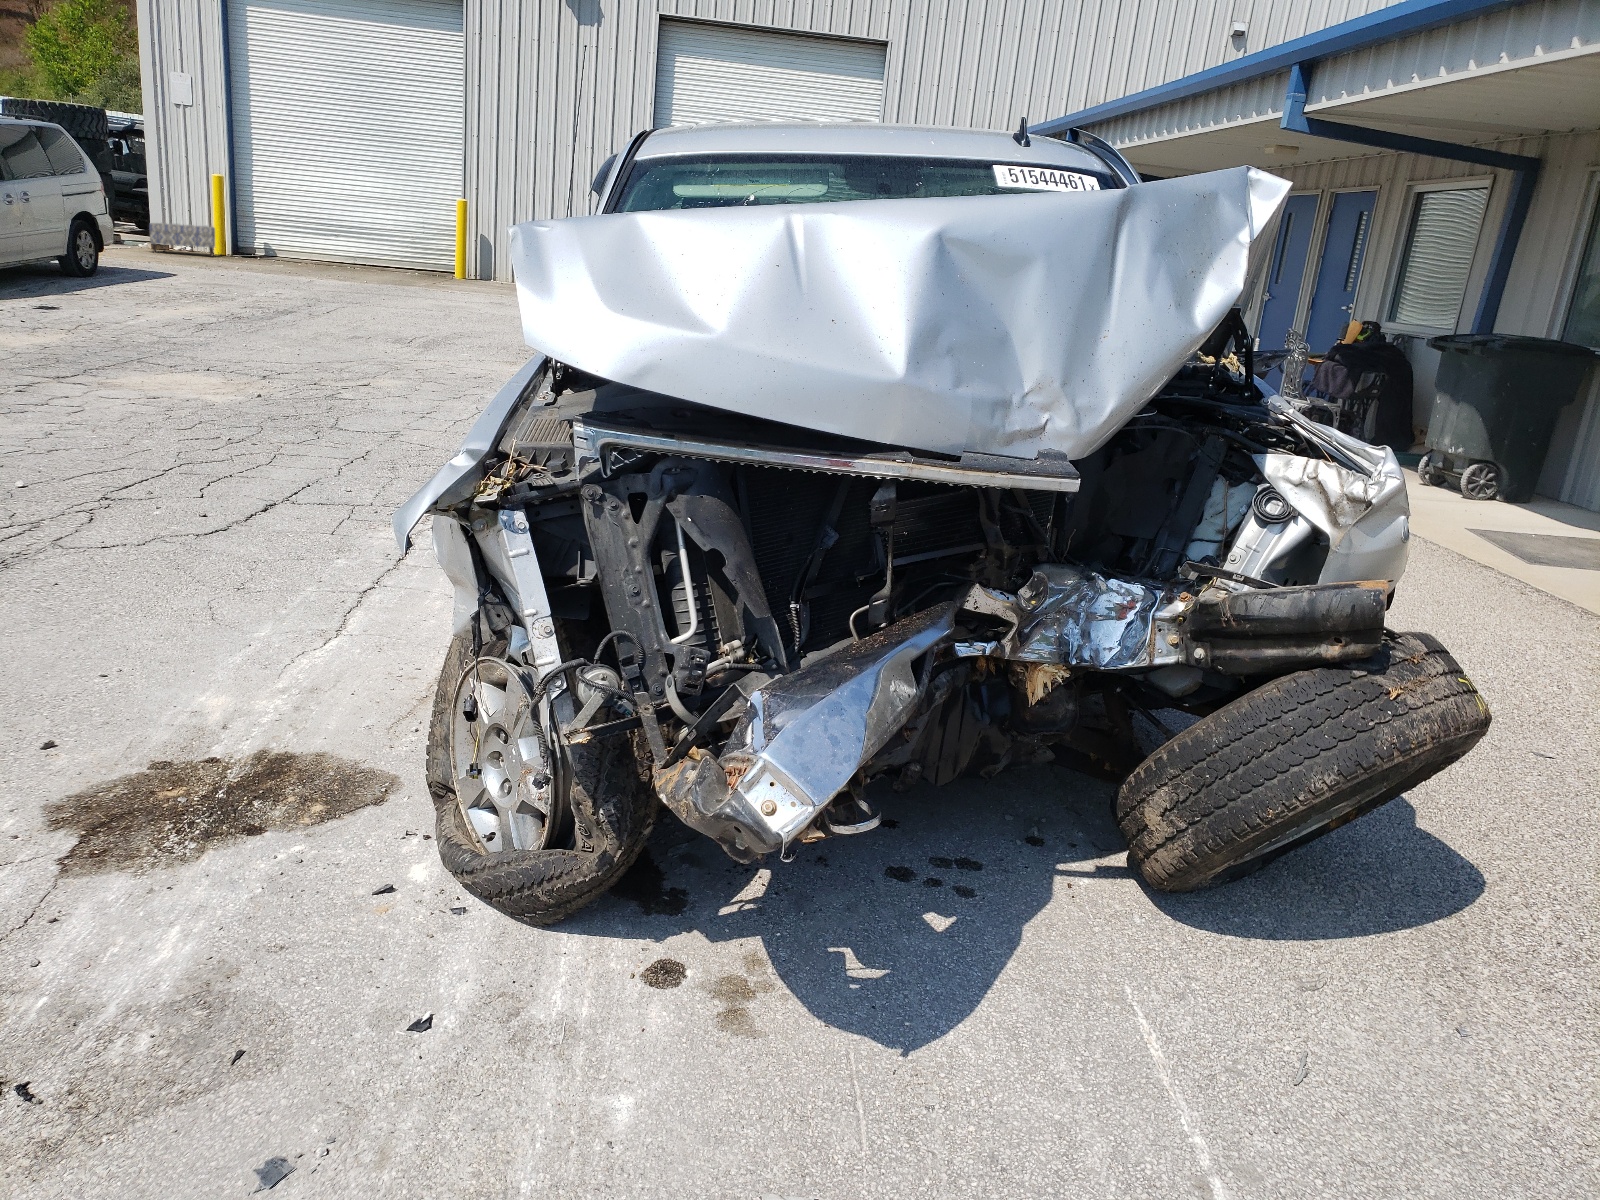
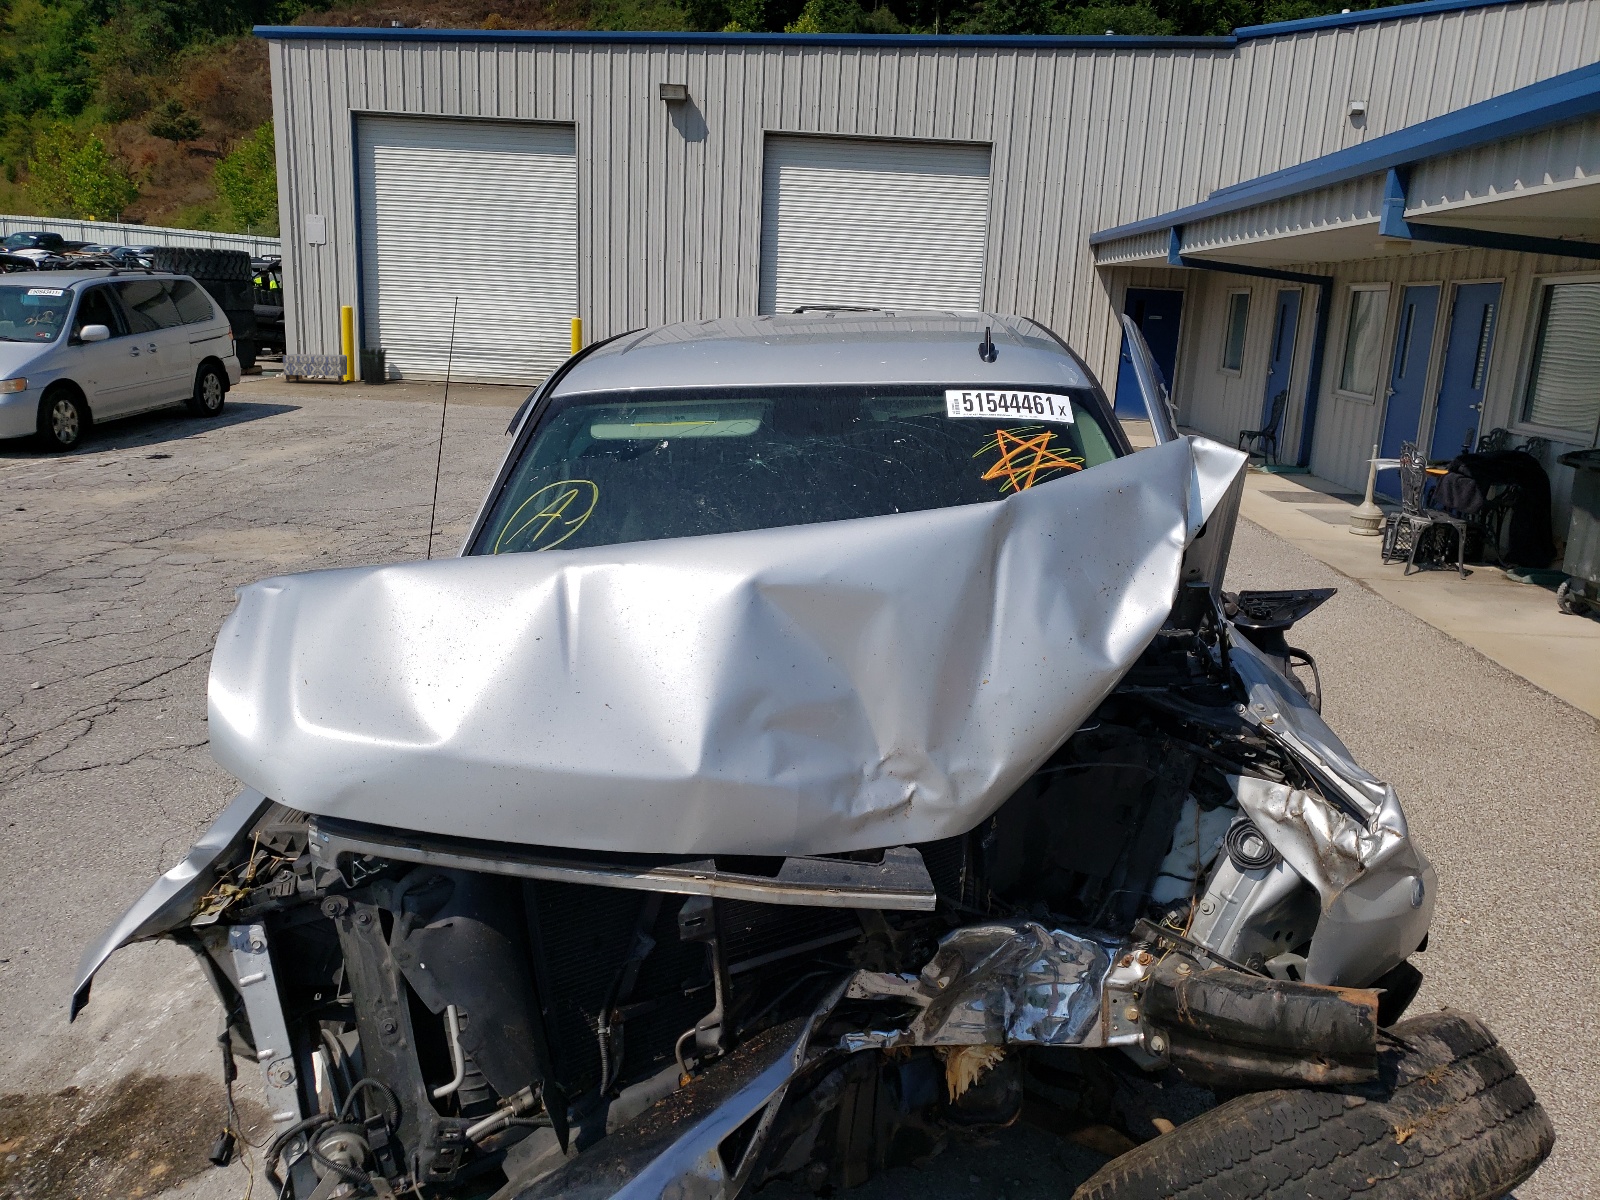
waste bin: none [231,221,263,259] -> present [359,348,387,385]

